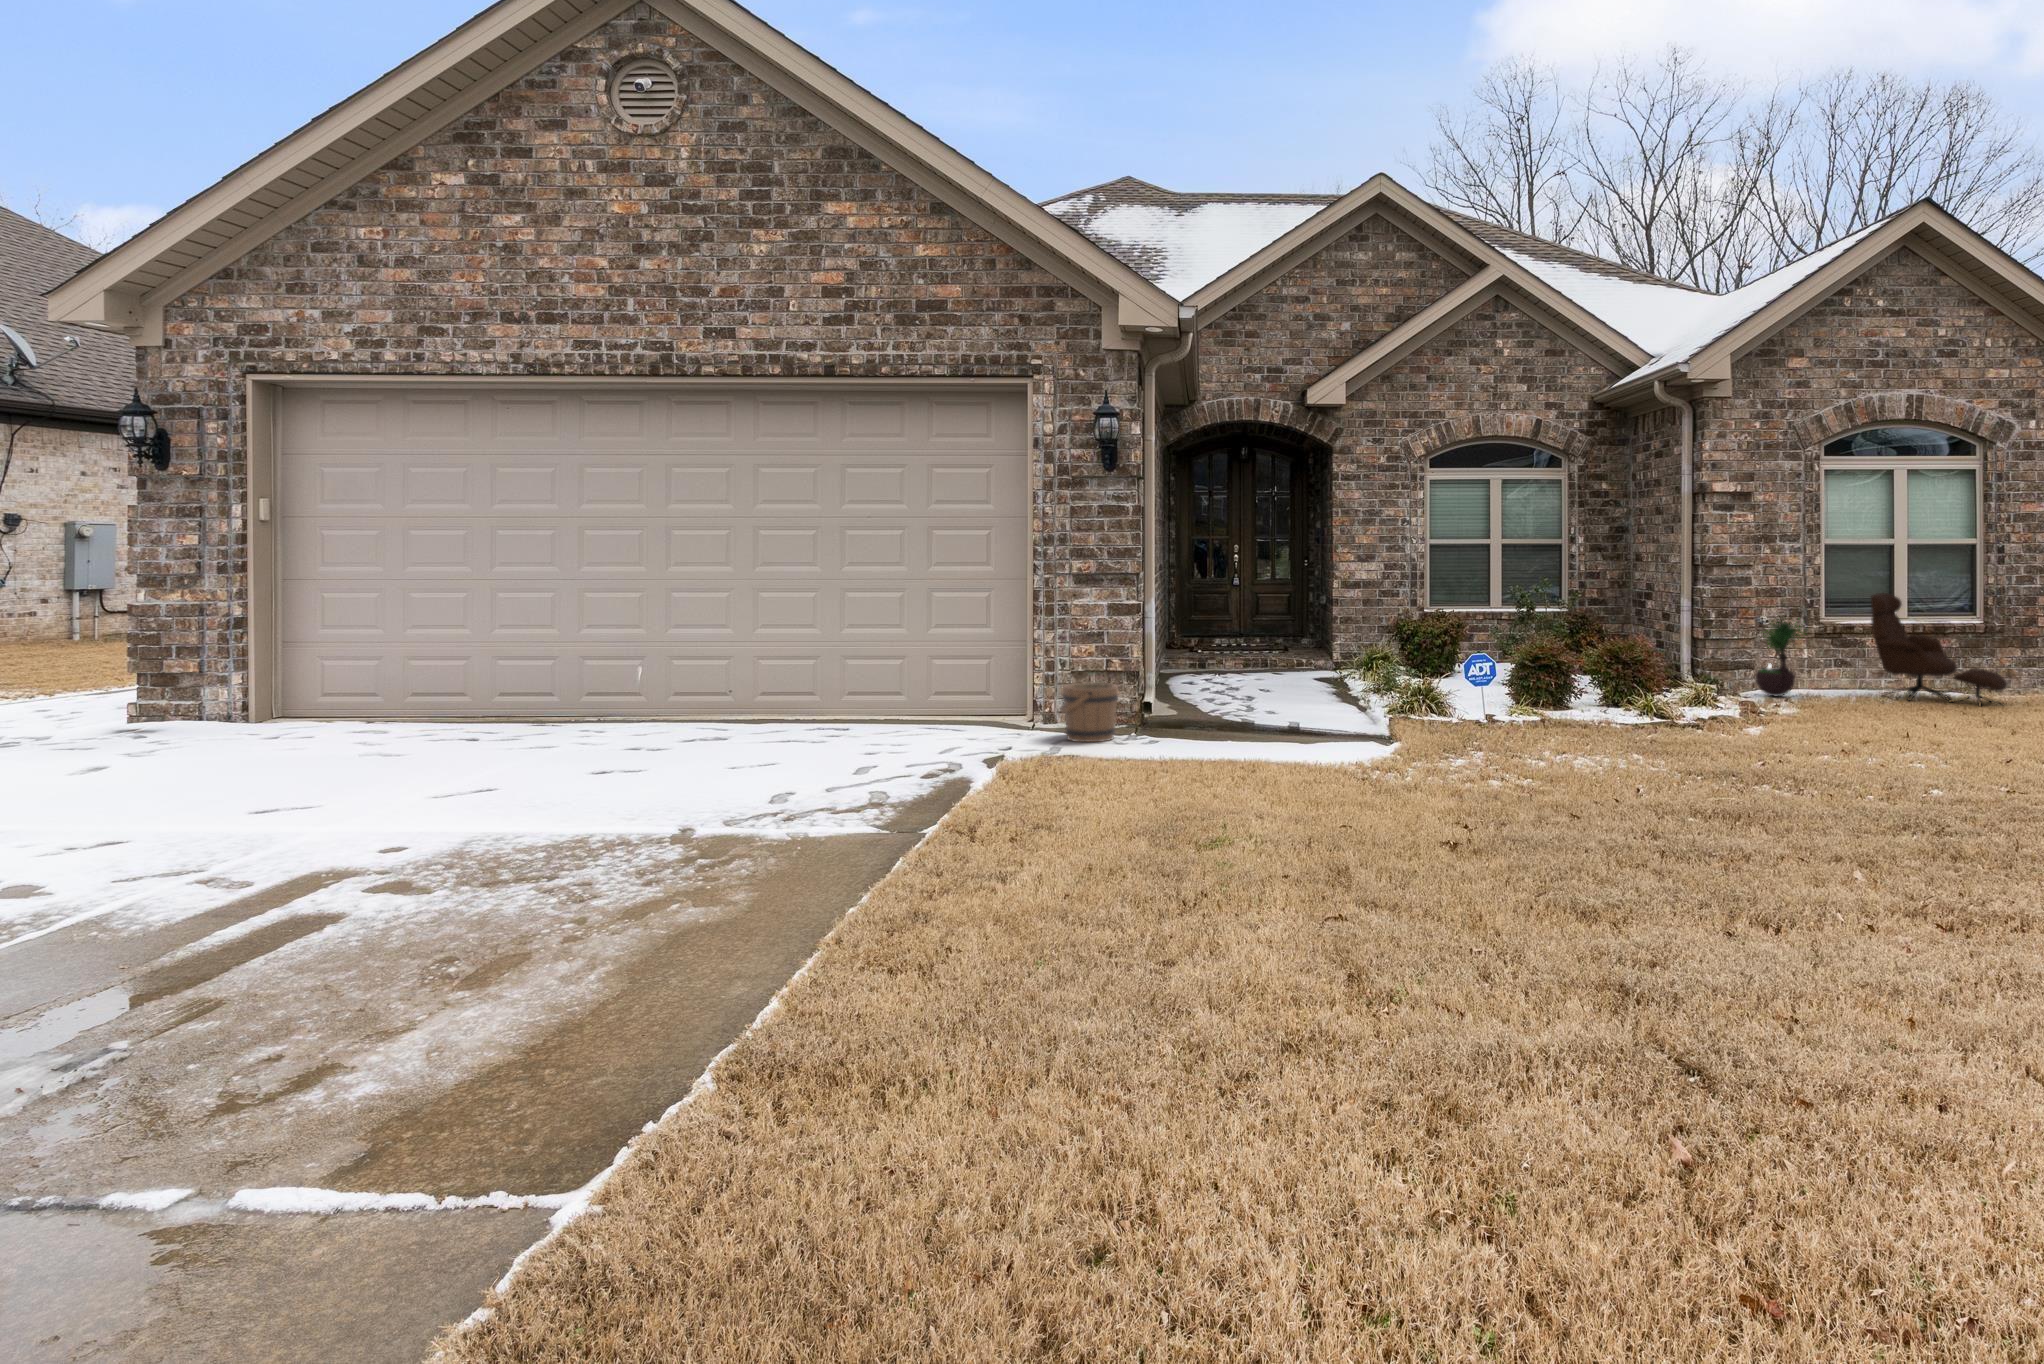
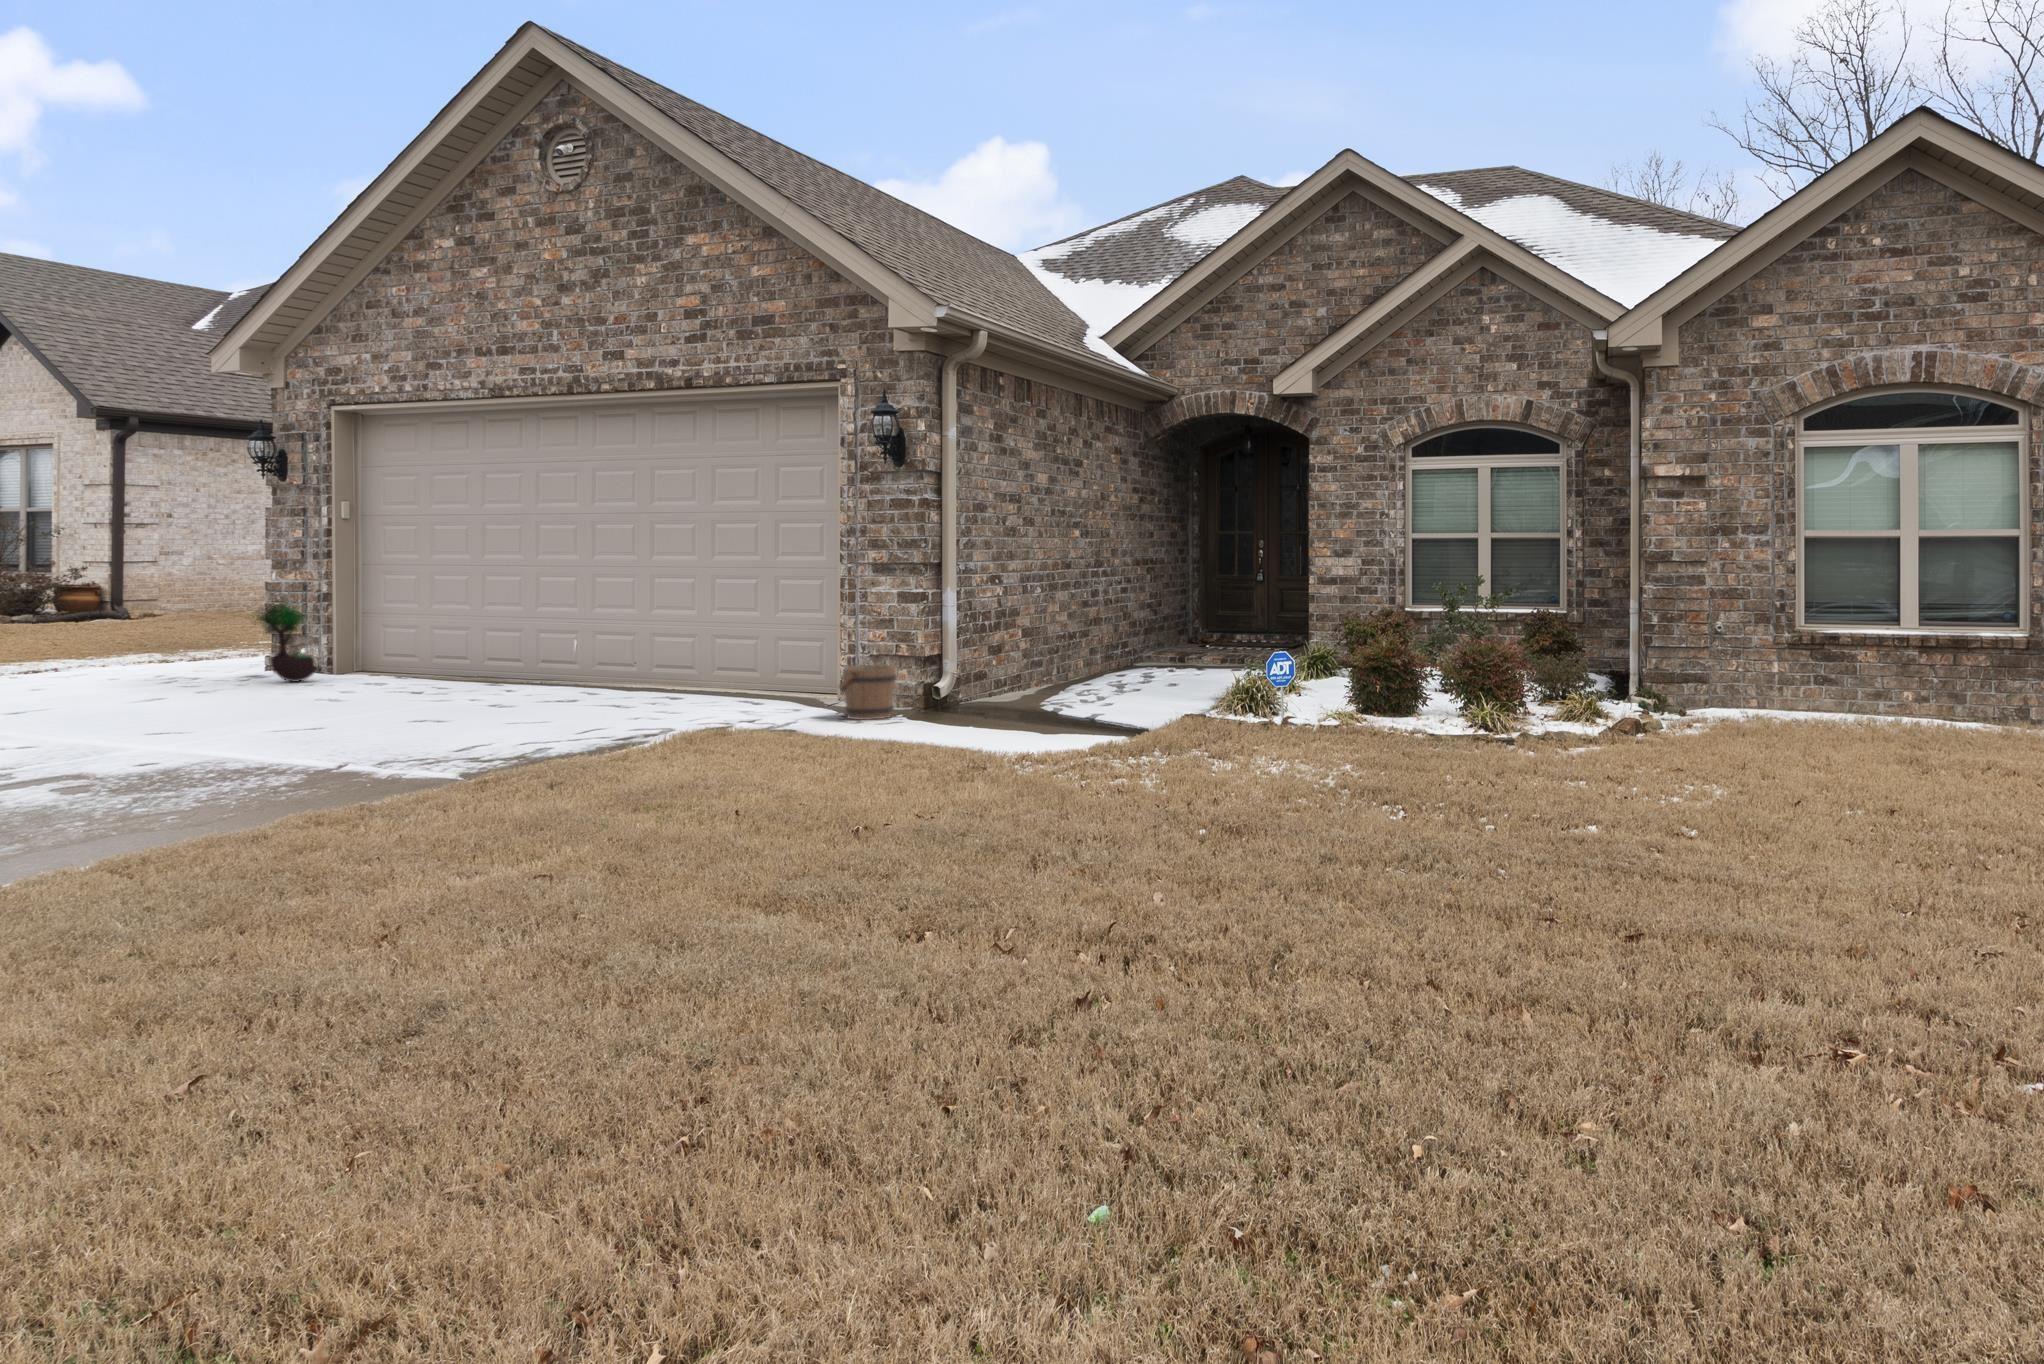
lounge chair: present [1871,593,2007,707] -> none [1852,596,2017,740]
potted tree: present [1756,619,1802,696] -> present [254,601,317,682]

